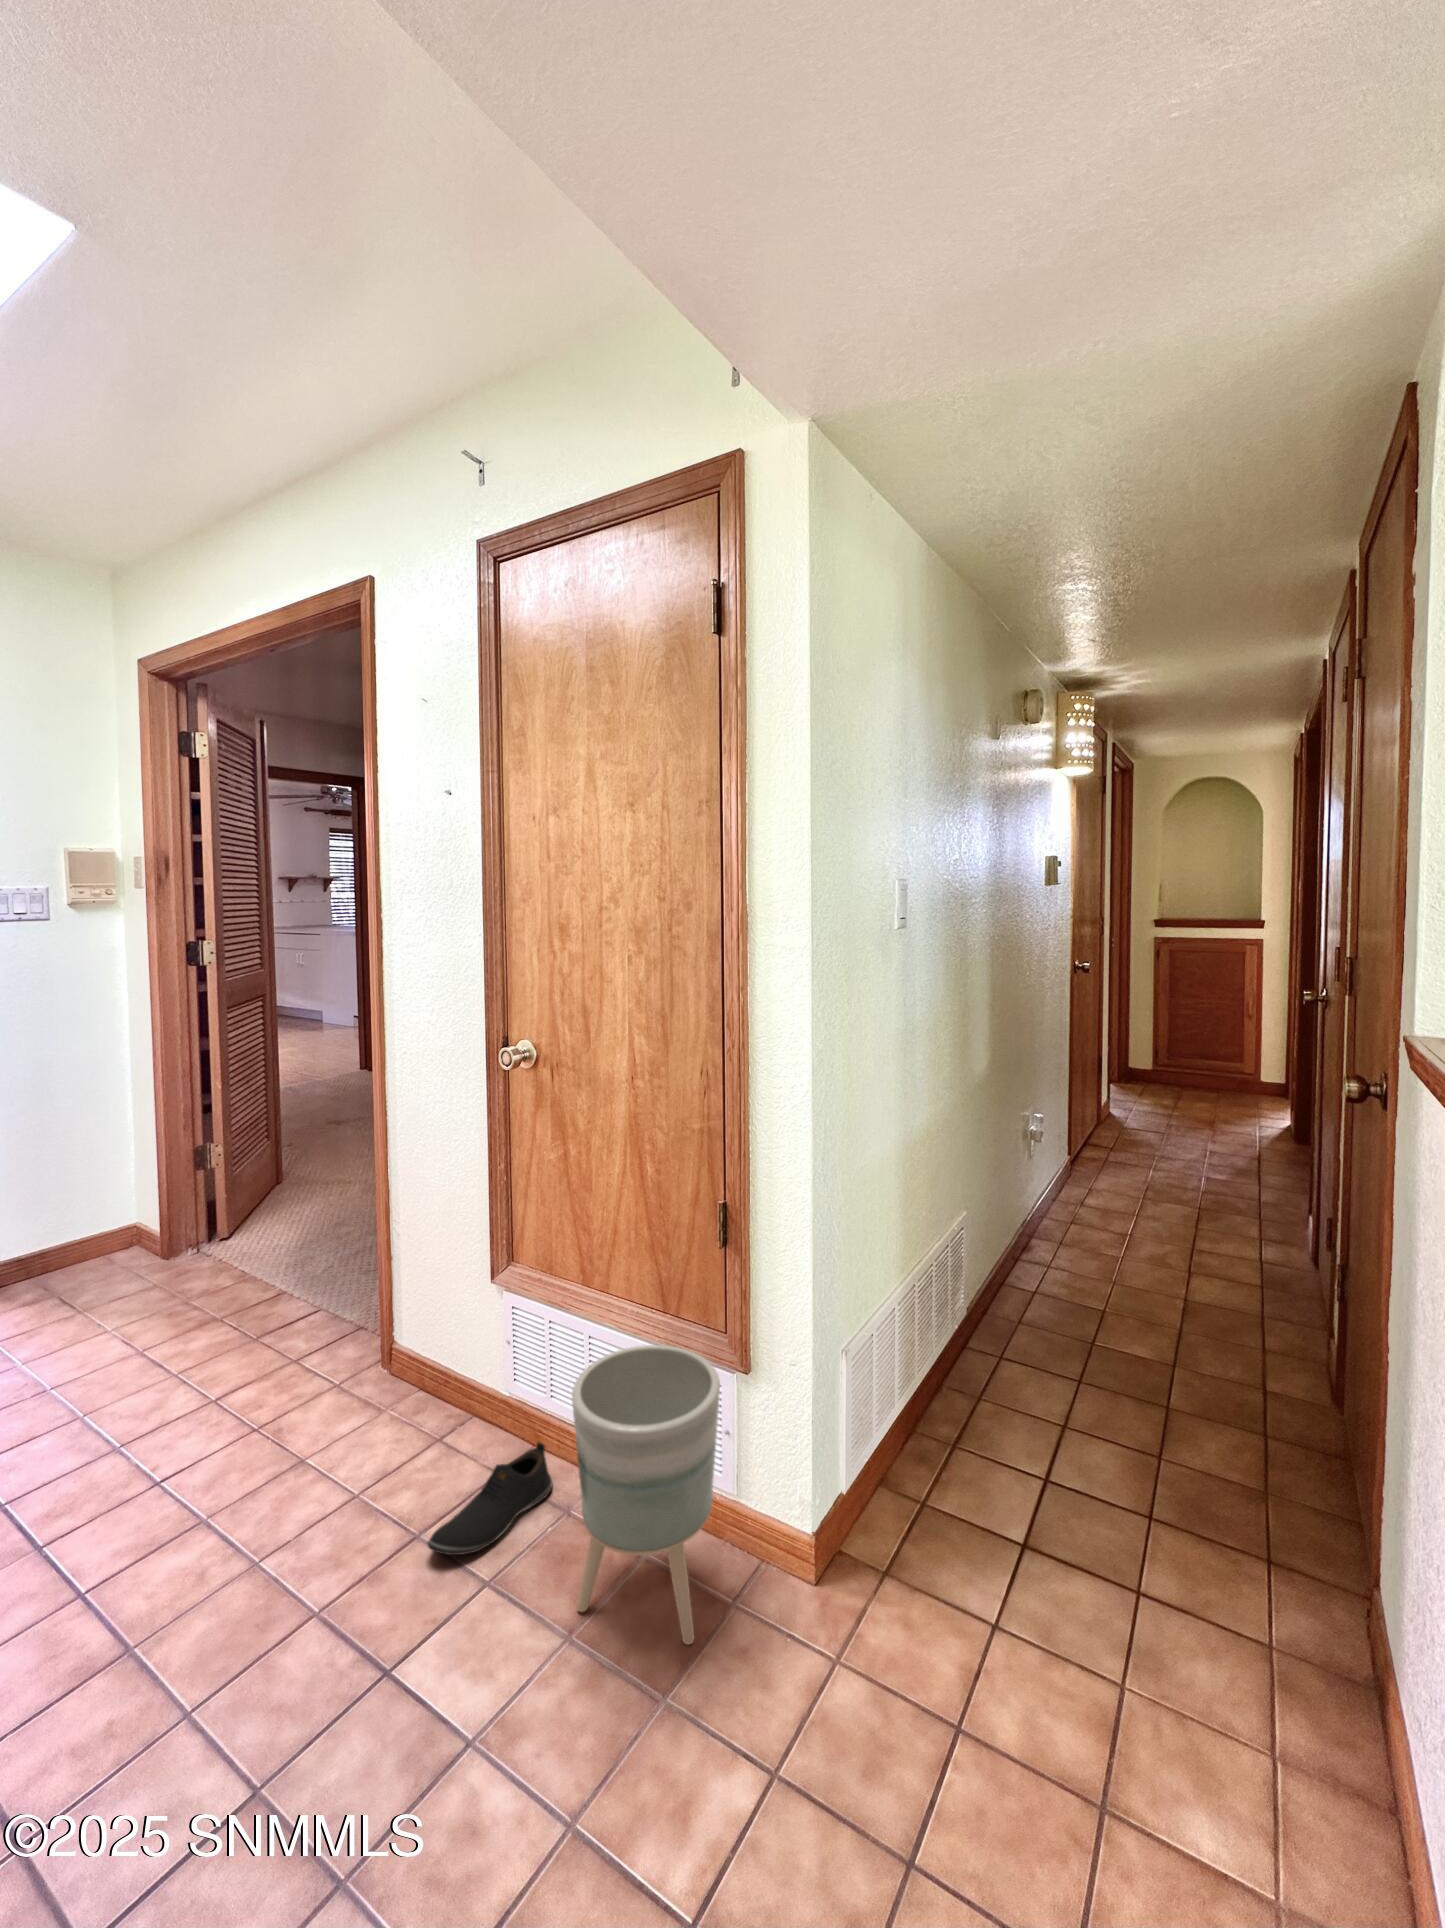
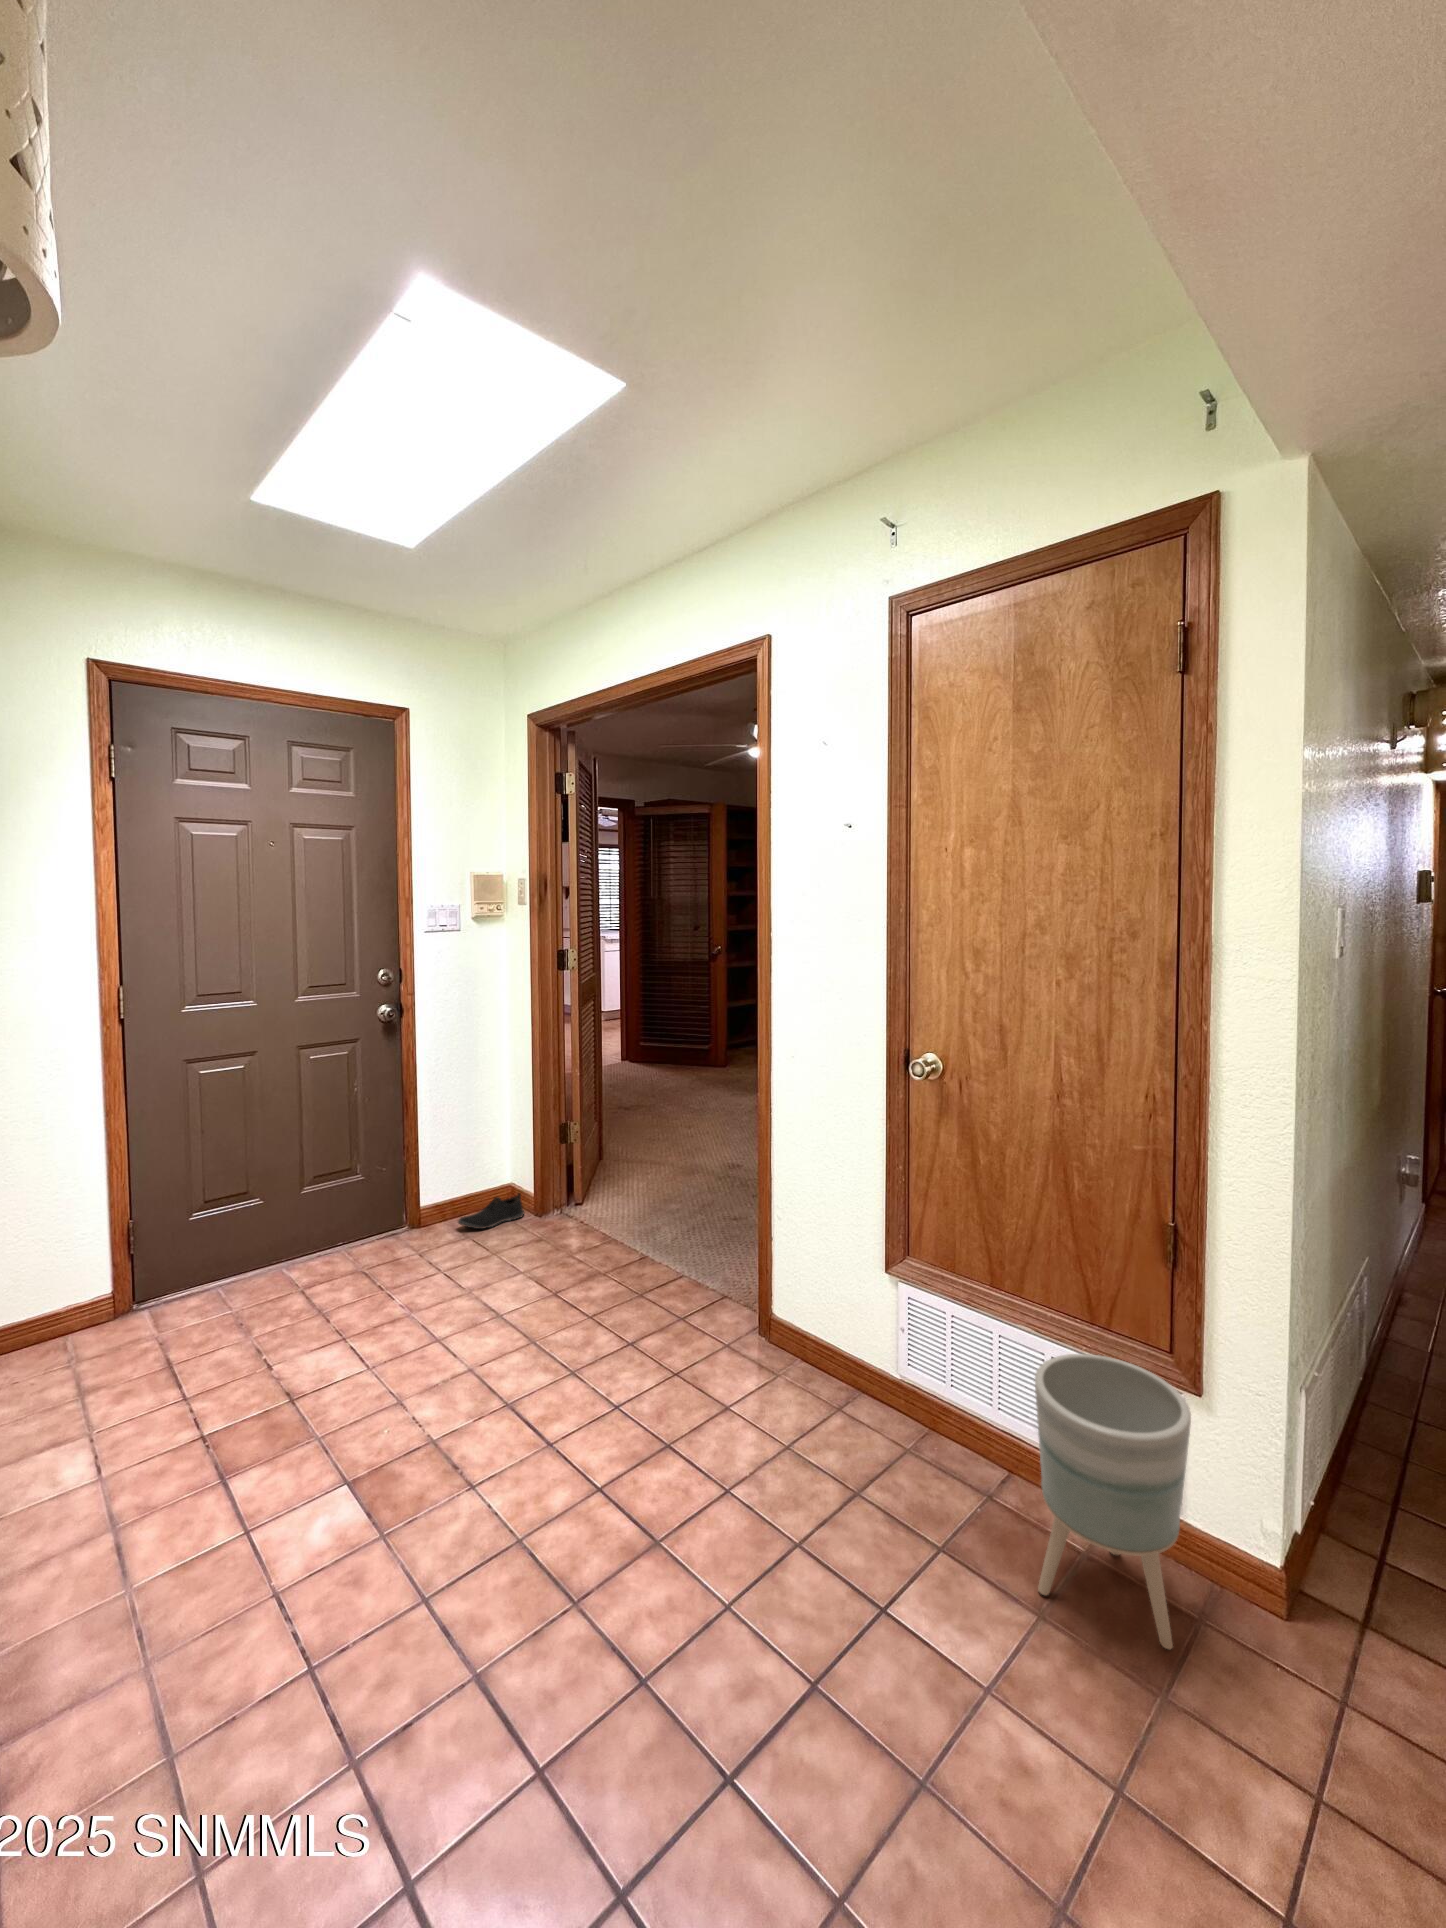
shoe: present [428,1442,552,1555] -> present [458,1193,524,1229]

